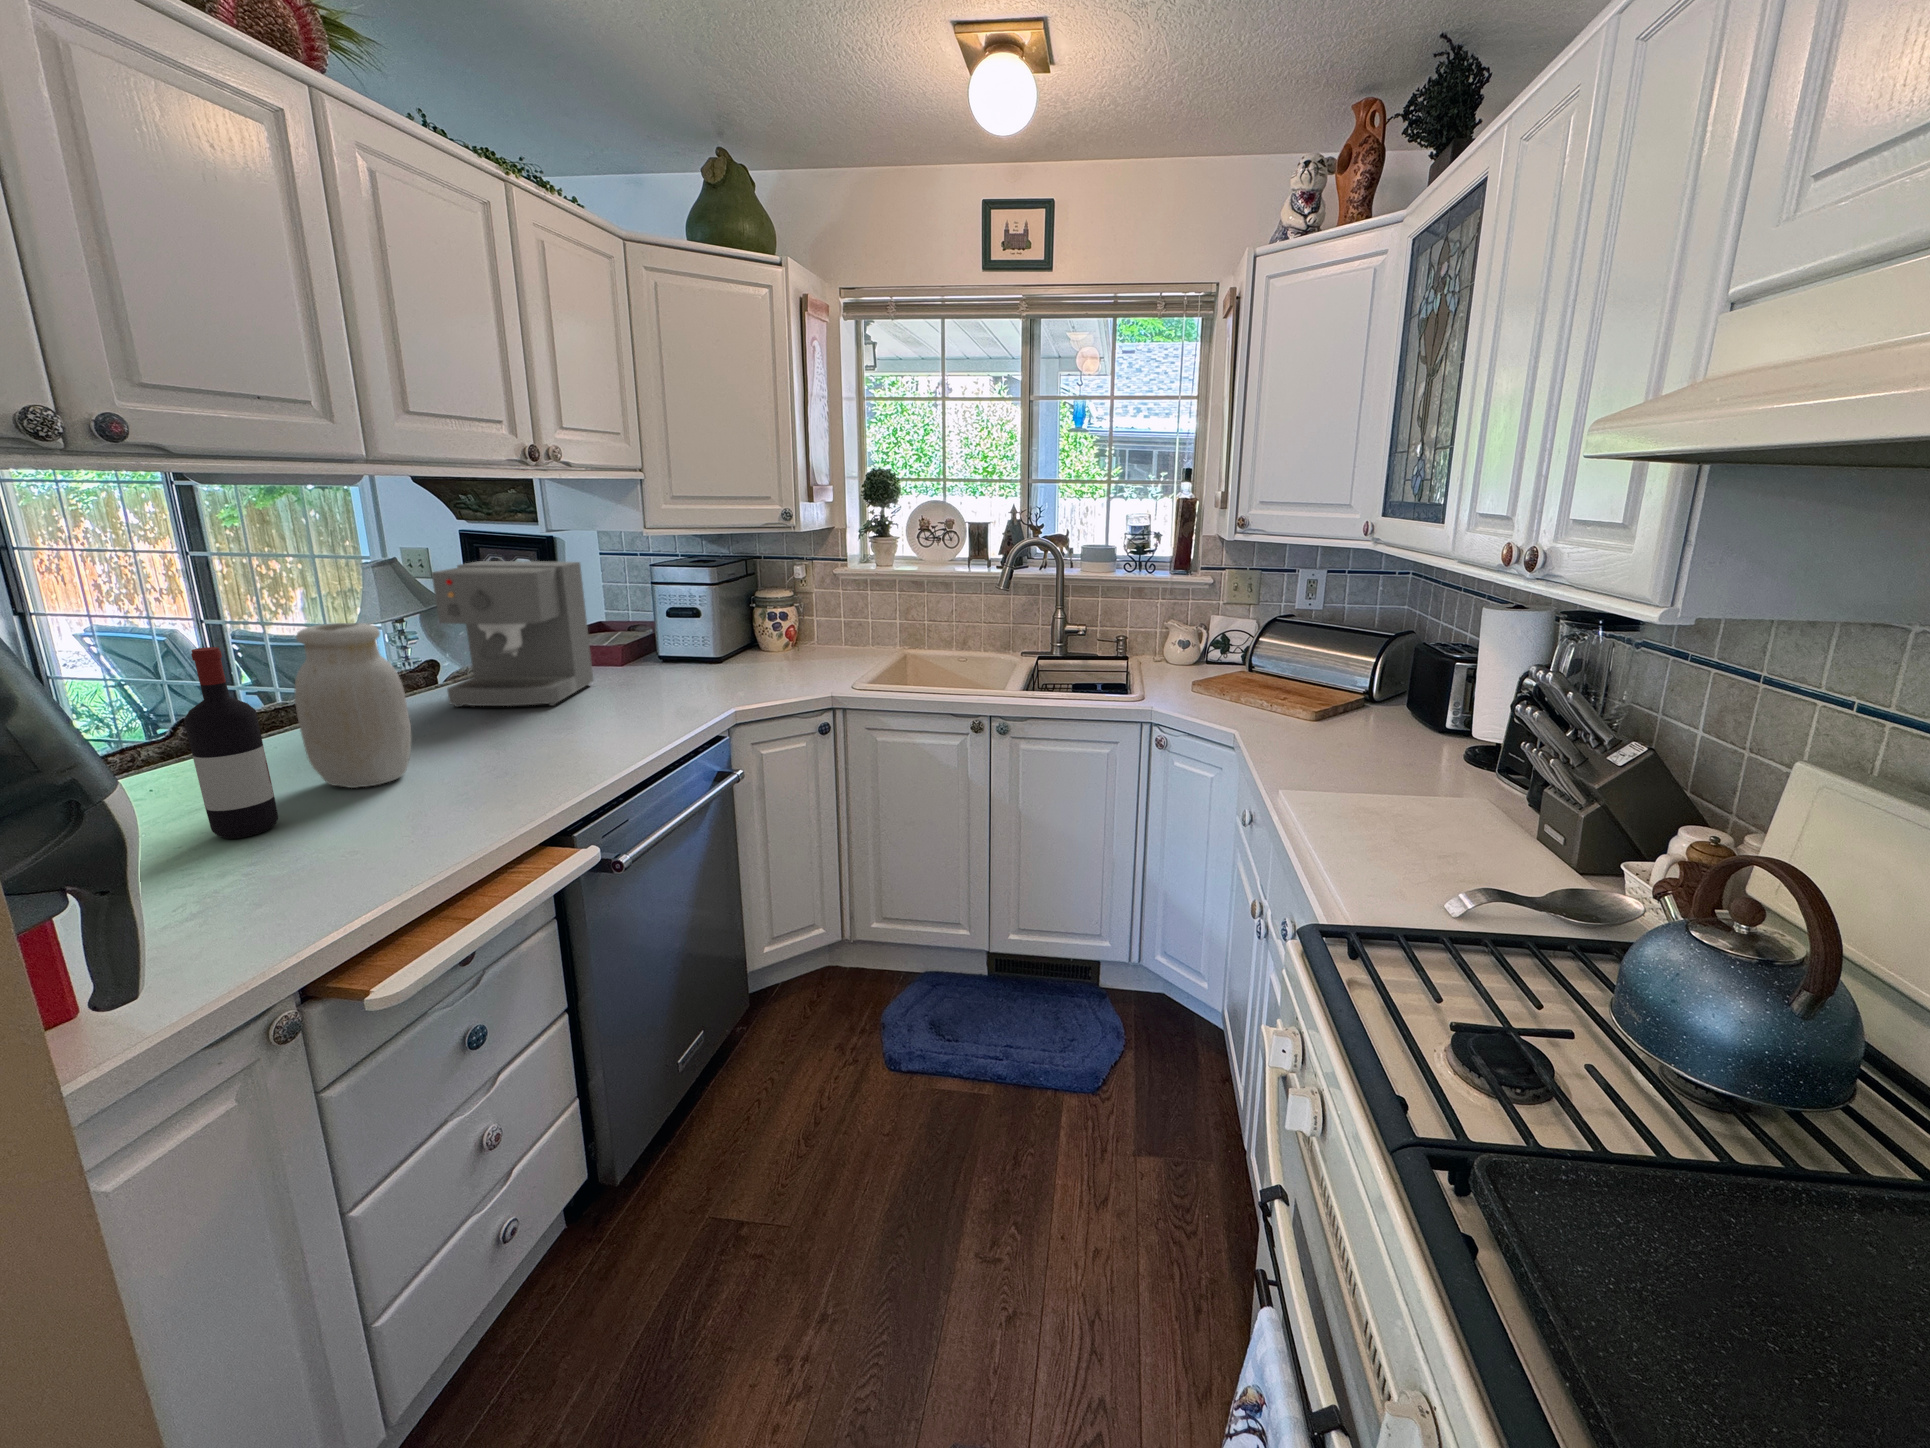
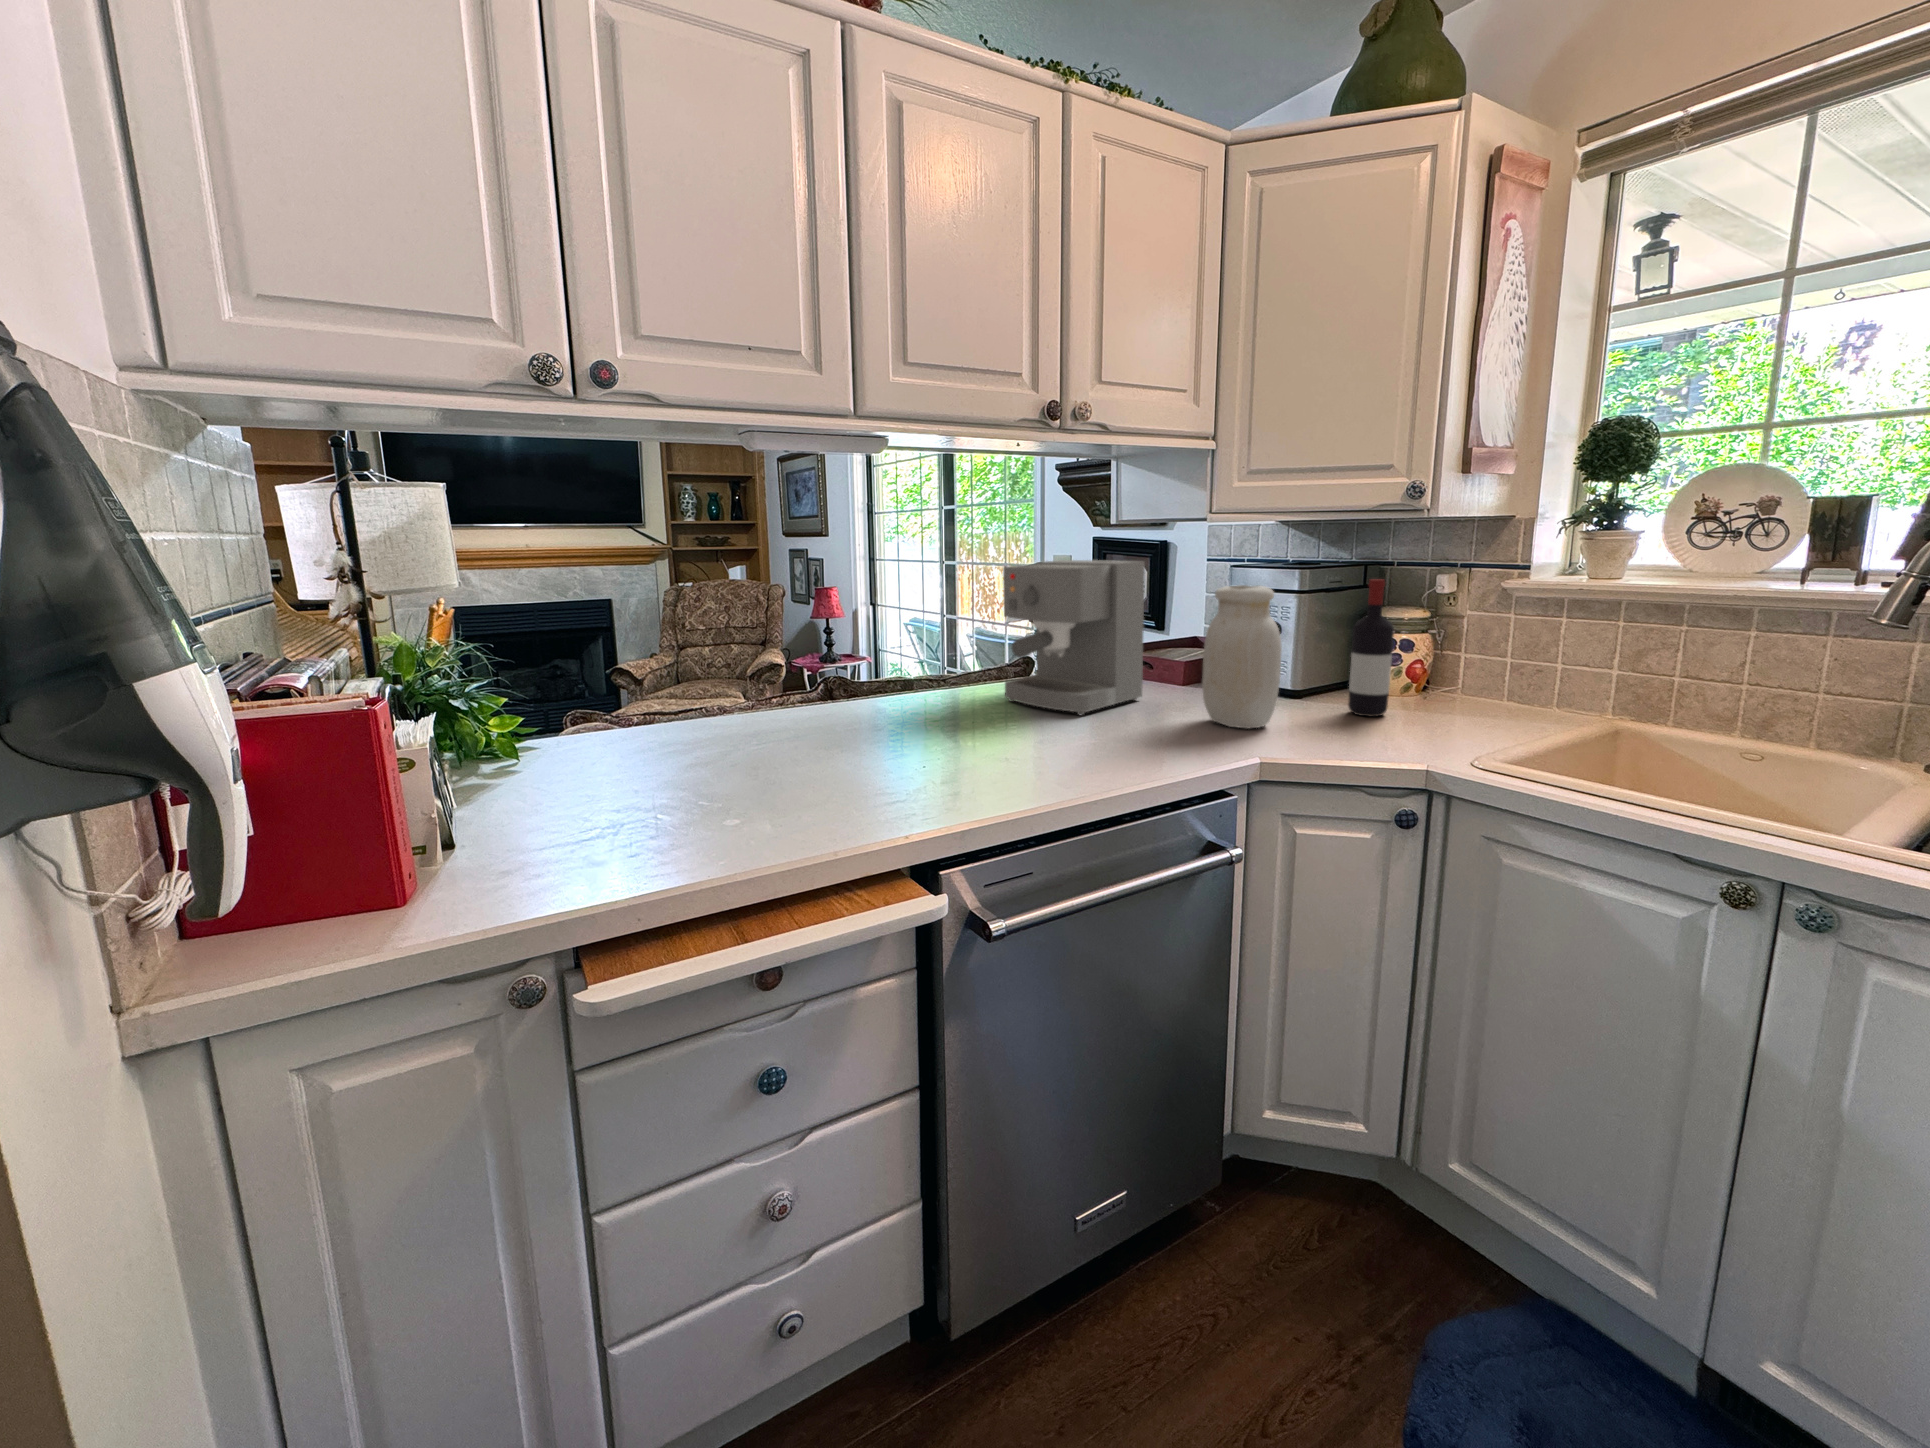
jar: present [295,623,411,788] -> present [1202,585,1282,729]
wine bottle: present [184,647,278,839] -> present [1348,579,1394,717]

